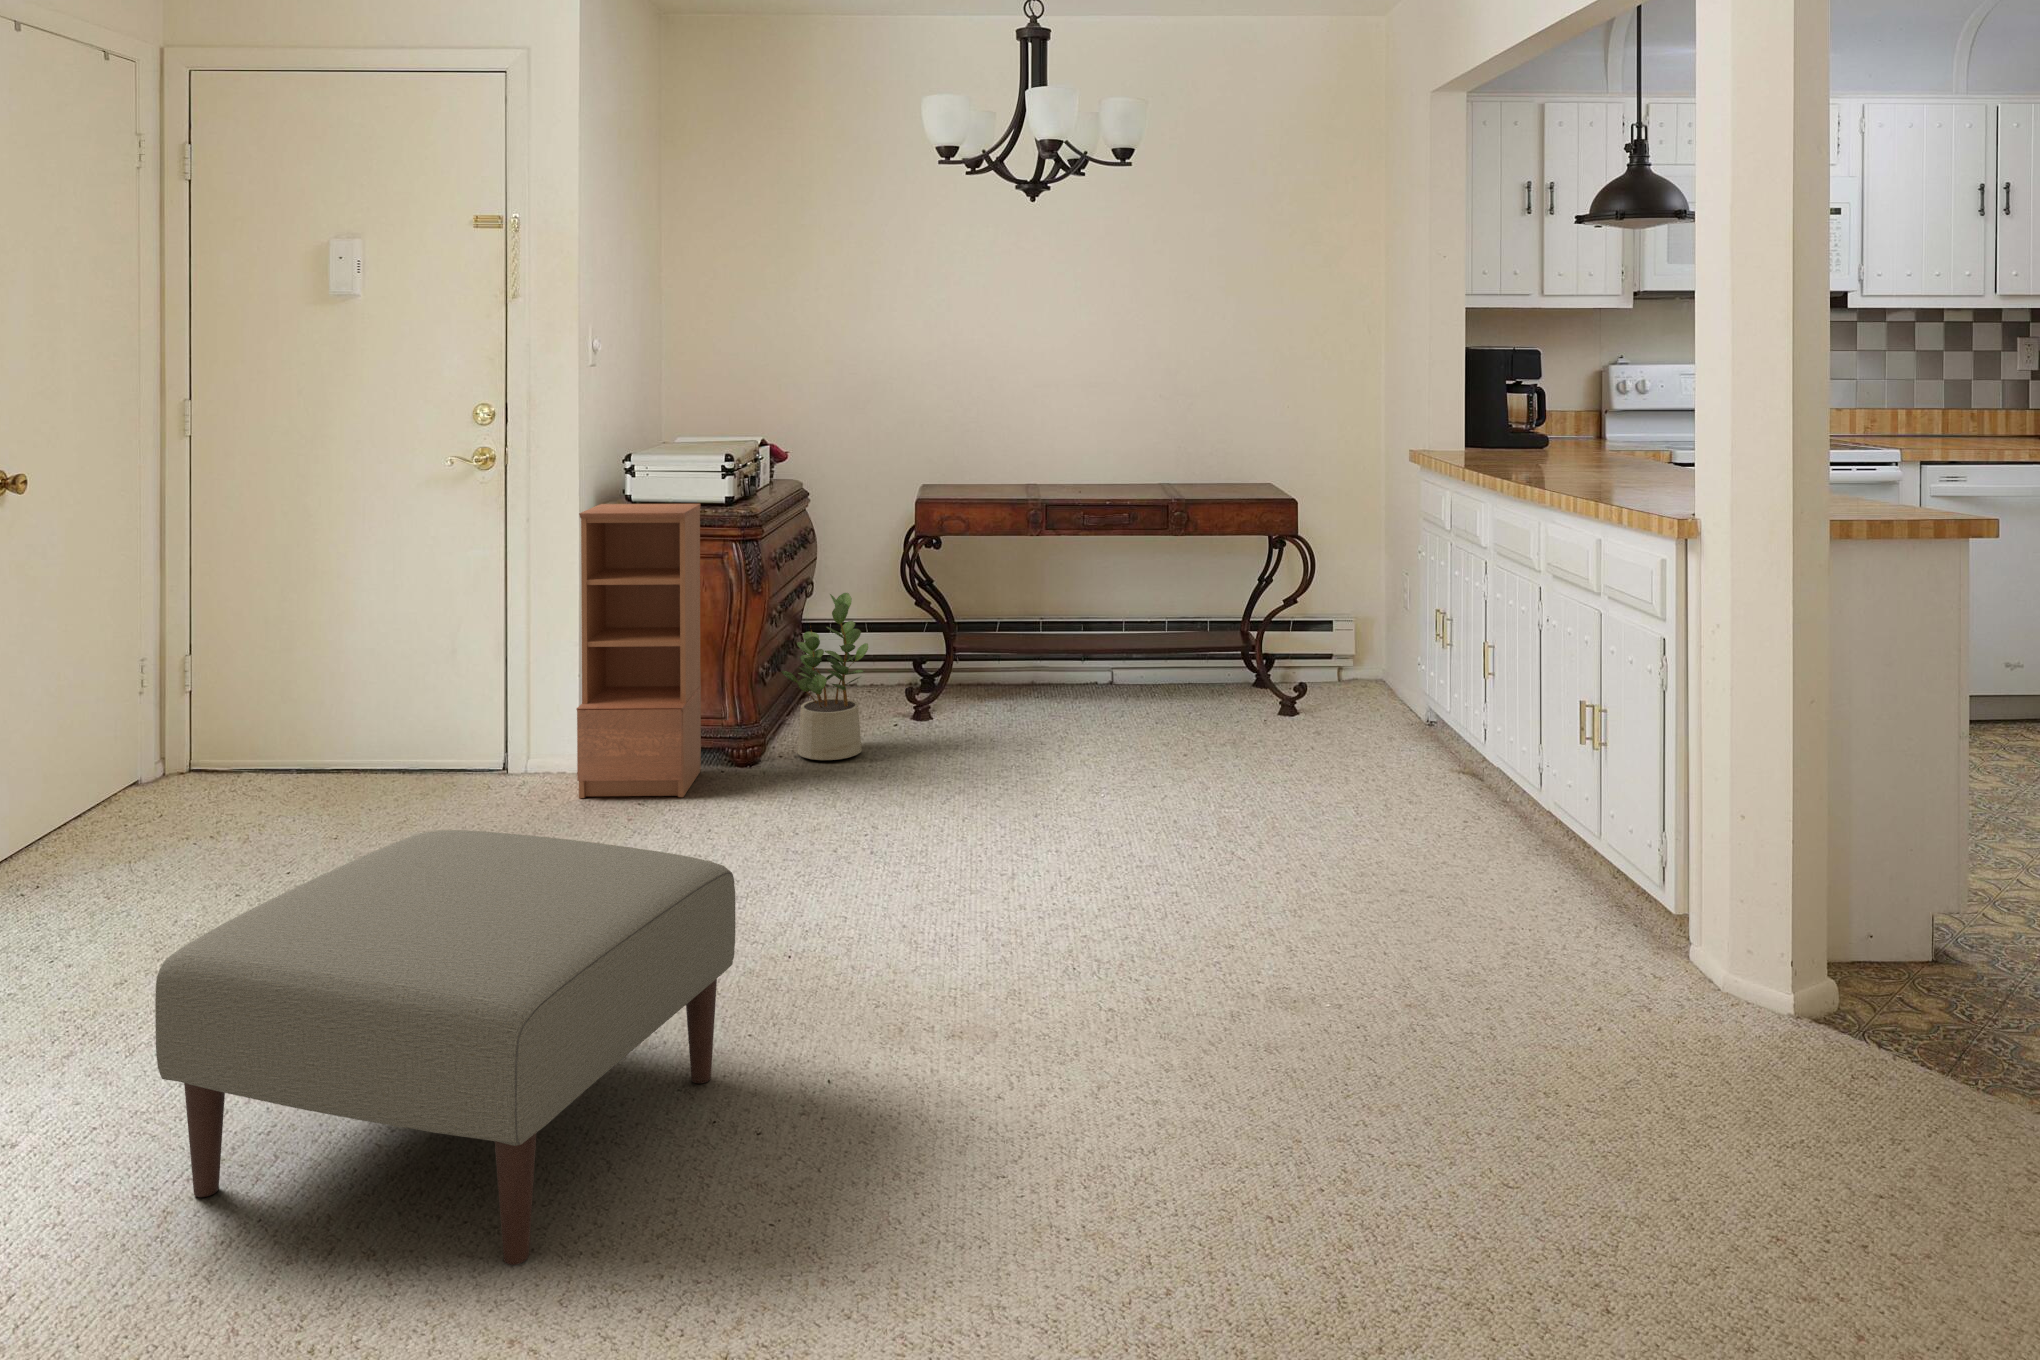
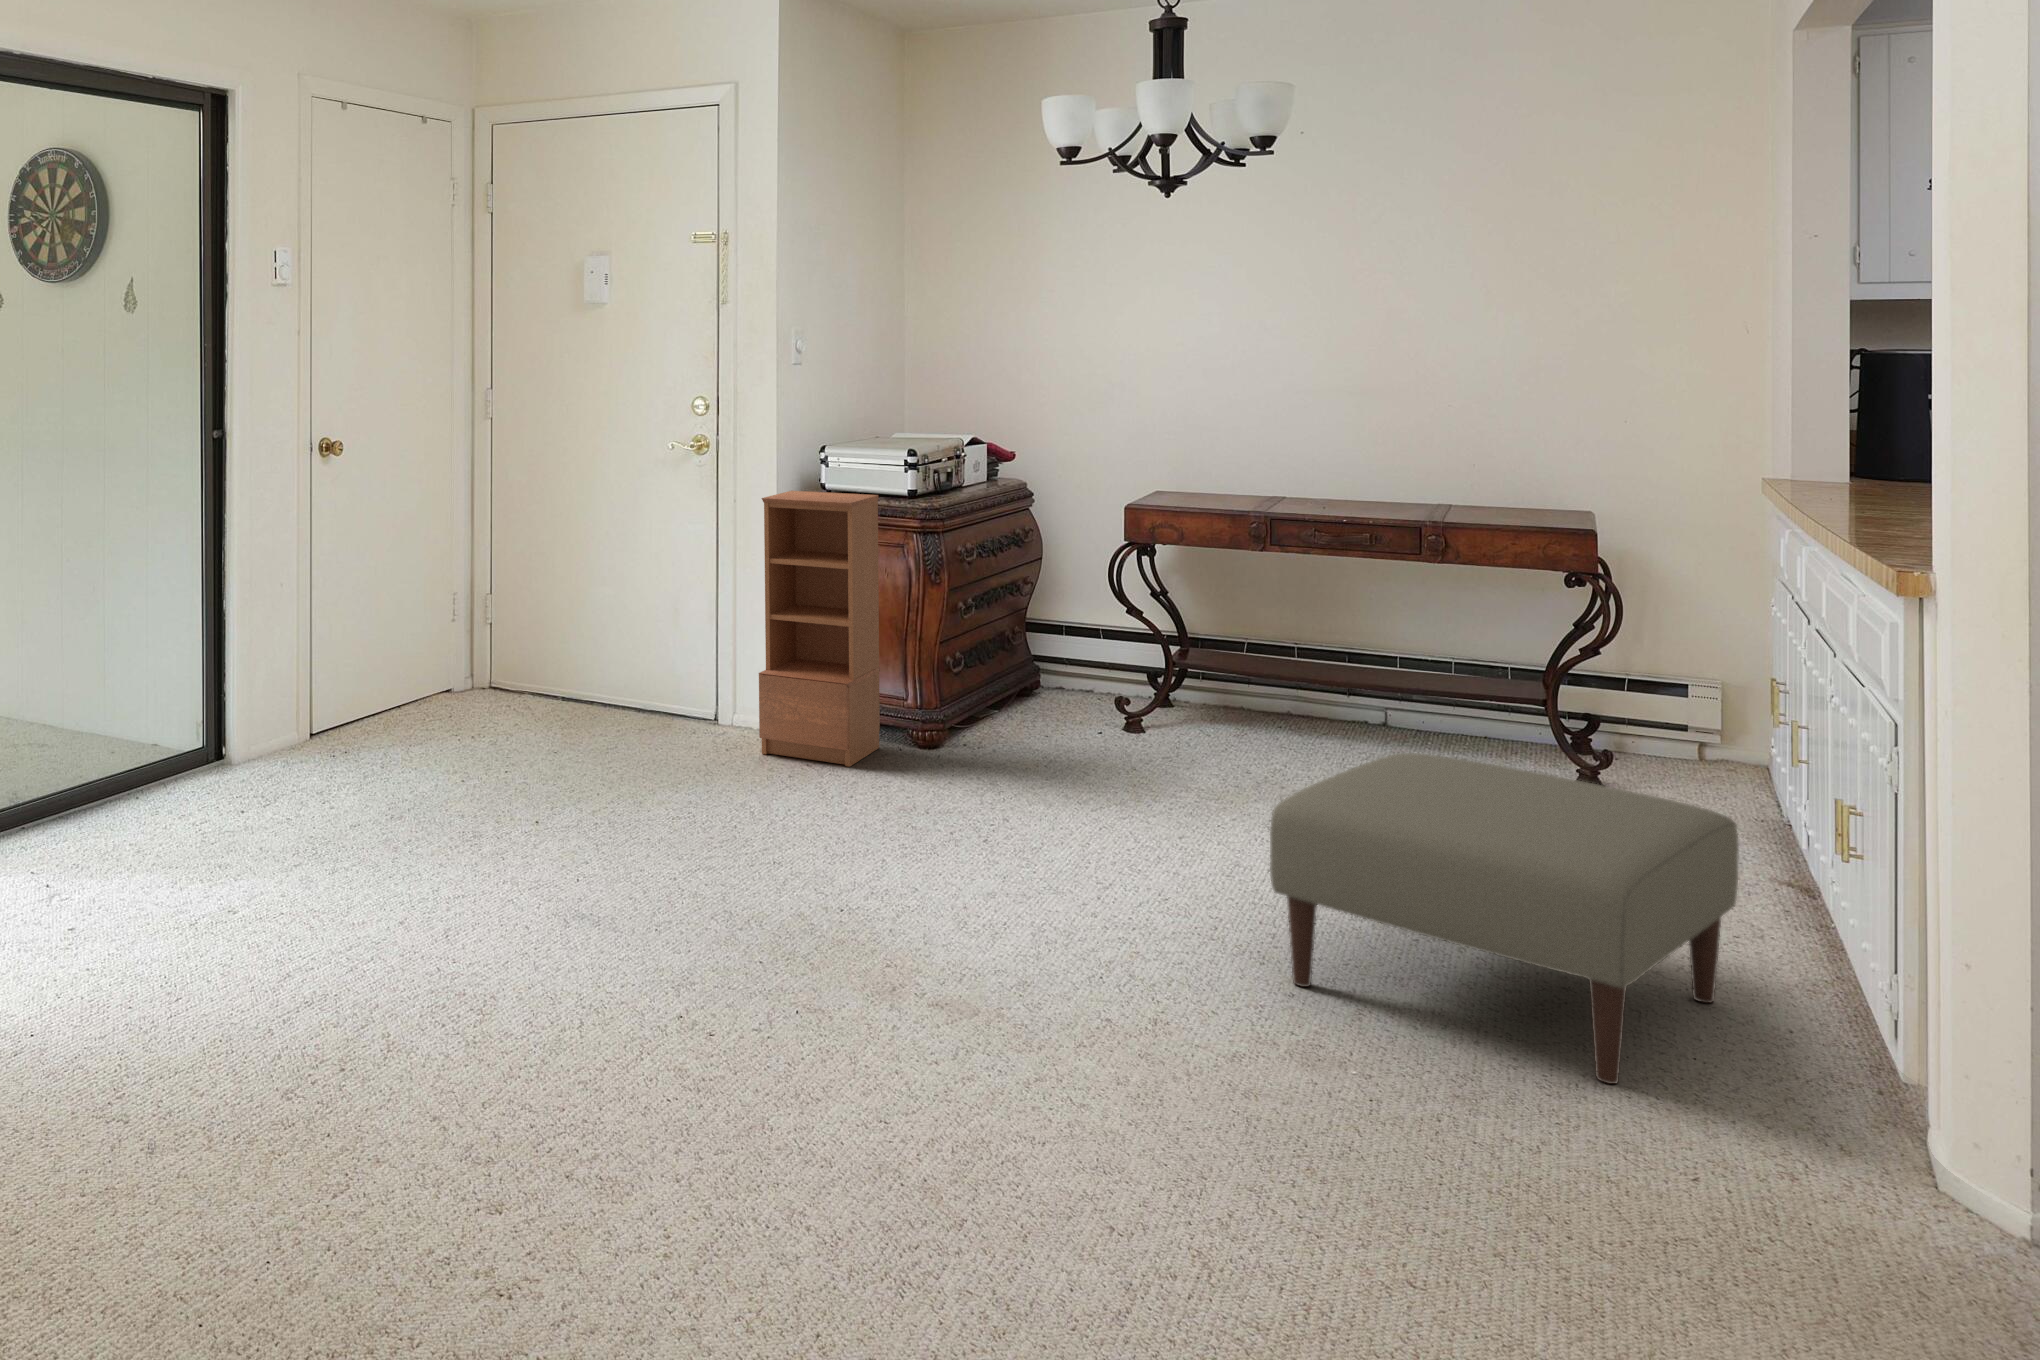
potted plant: present [782,593,868,760] -> none [966,591,1054,756]
ottoman: present [155,830,736,1265] -> present [1270,753,1739,1084]

